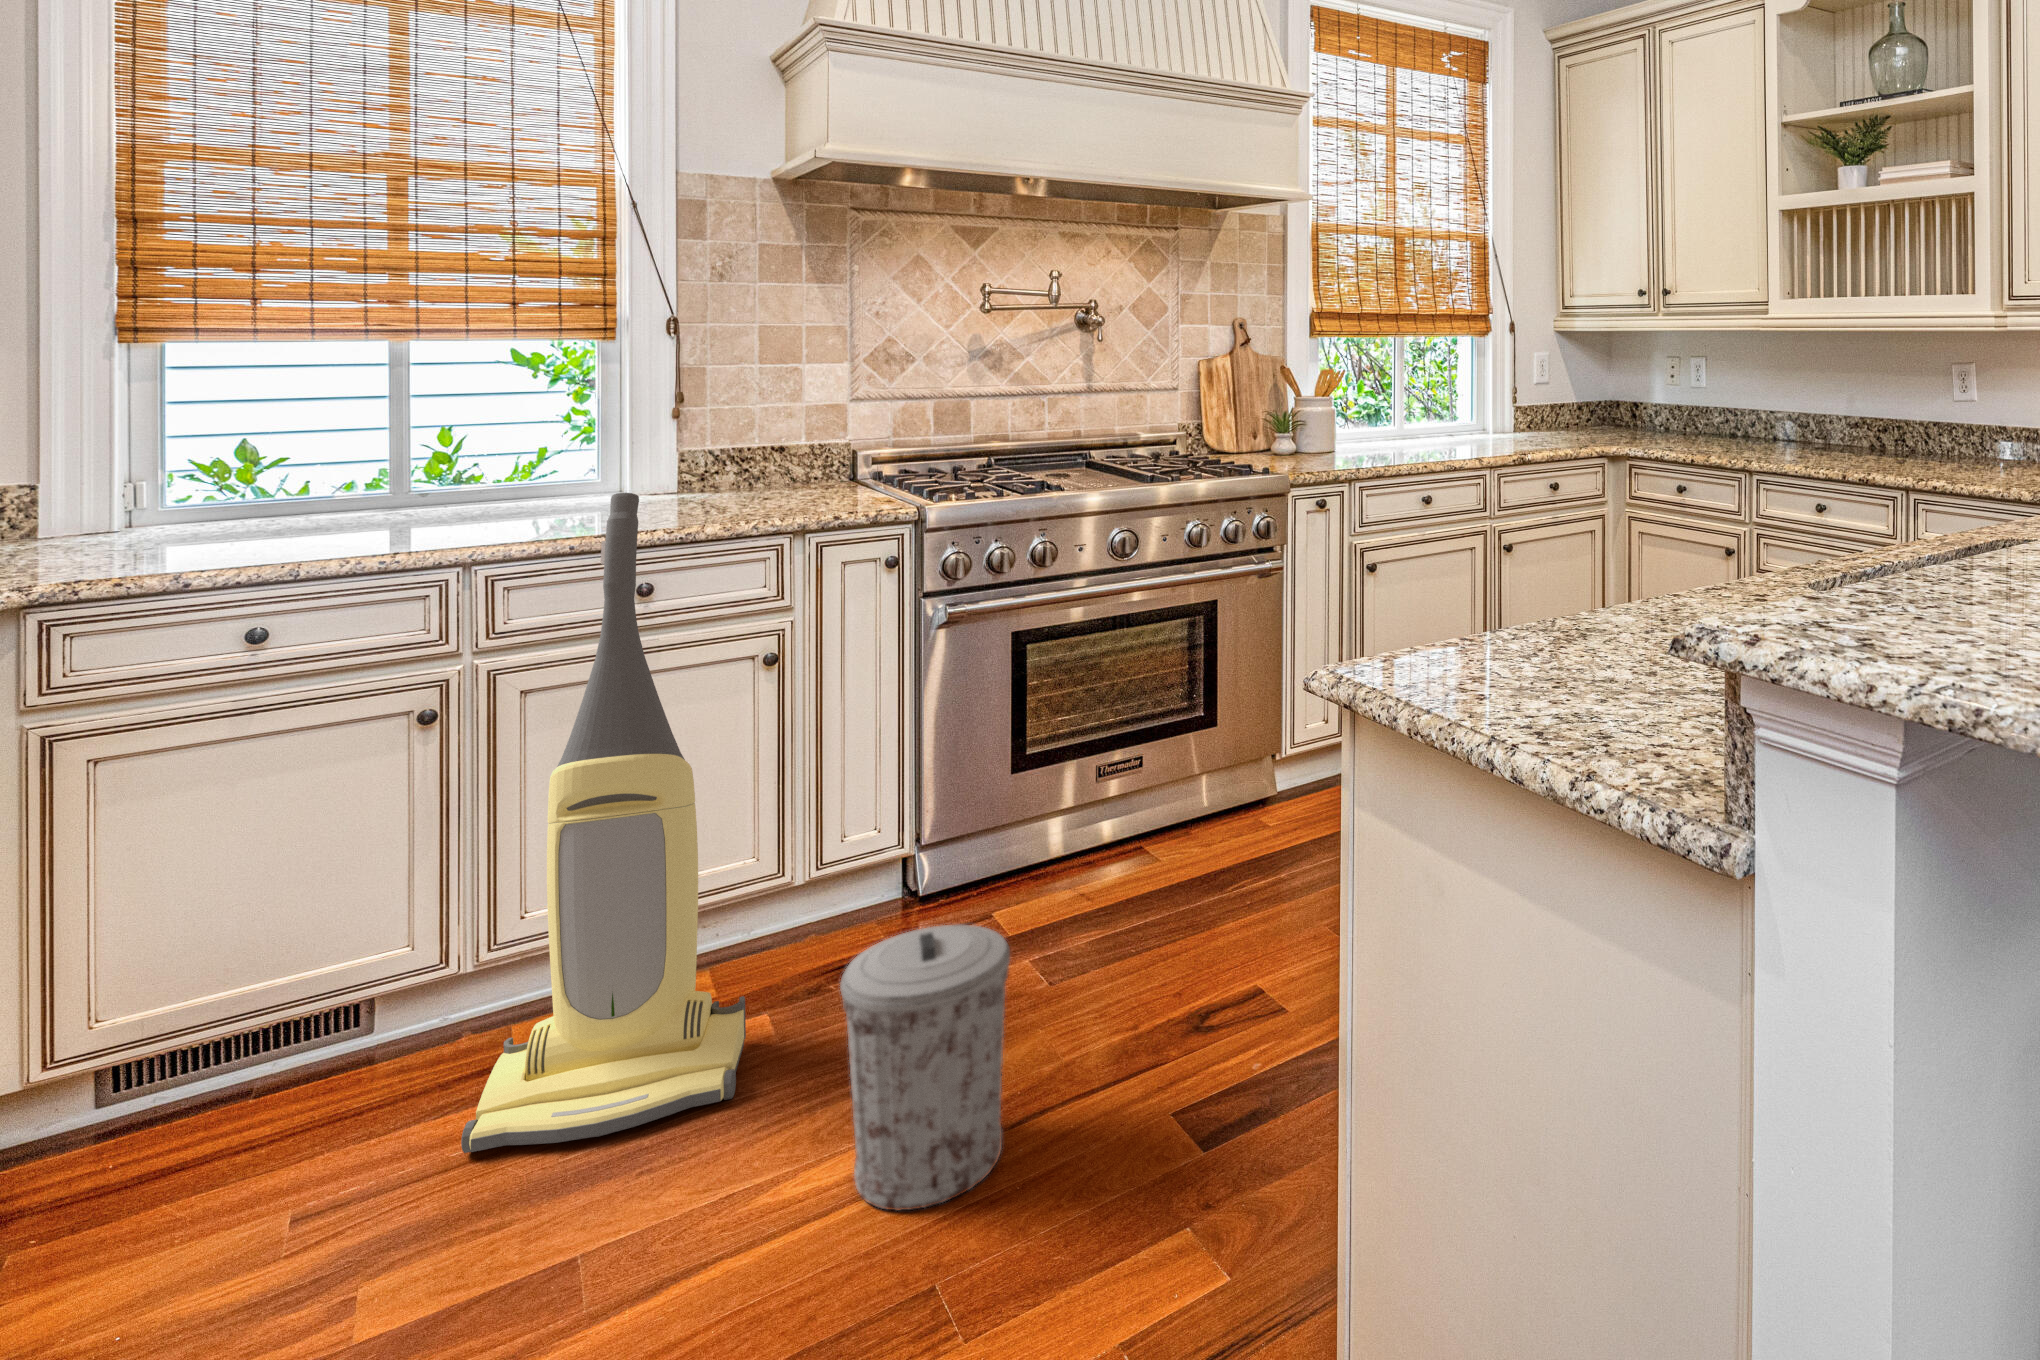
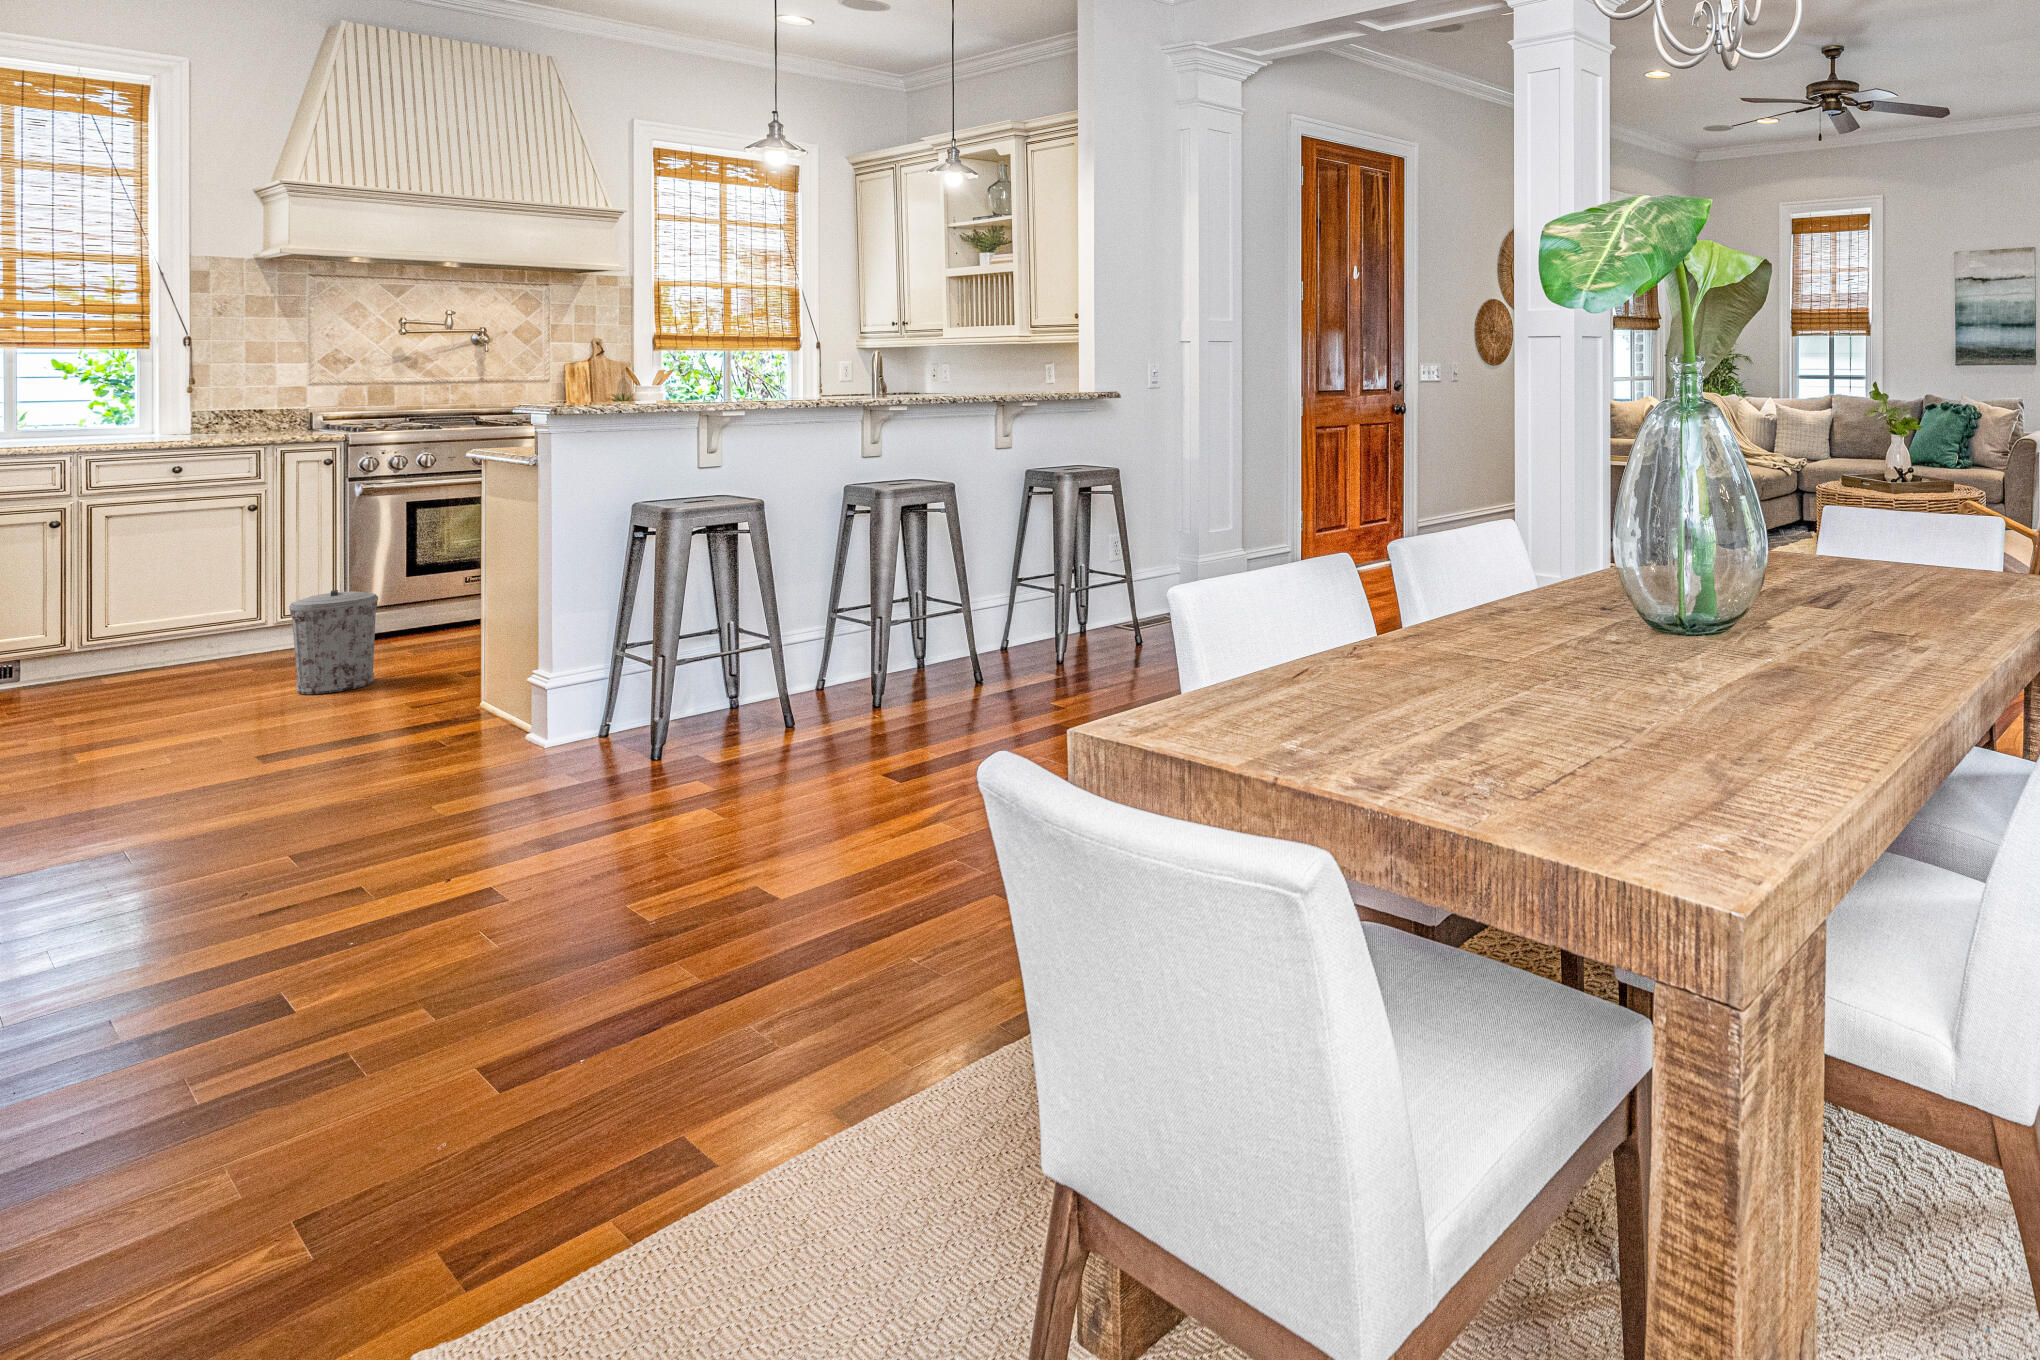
vacuum cleaner: present [461,493,746,1153] -> none [85,415,239,703]

